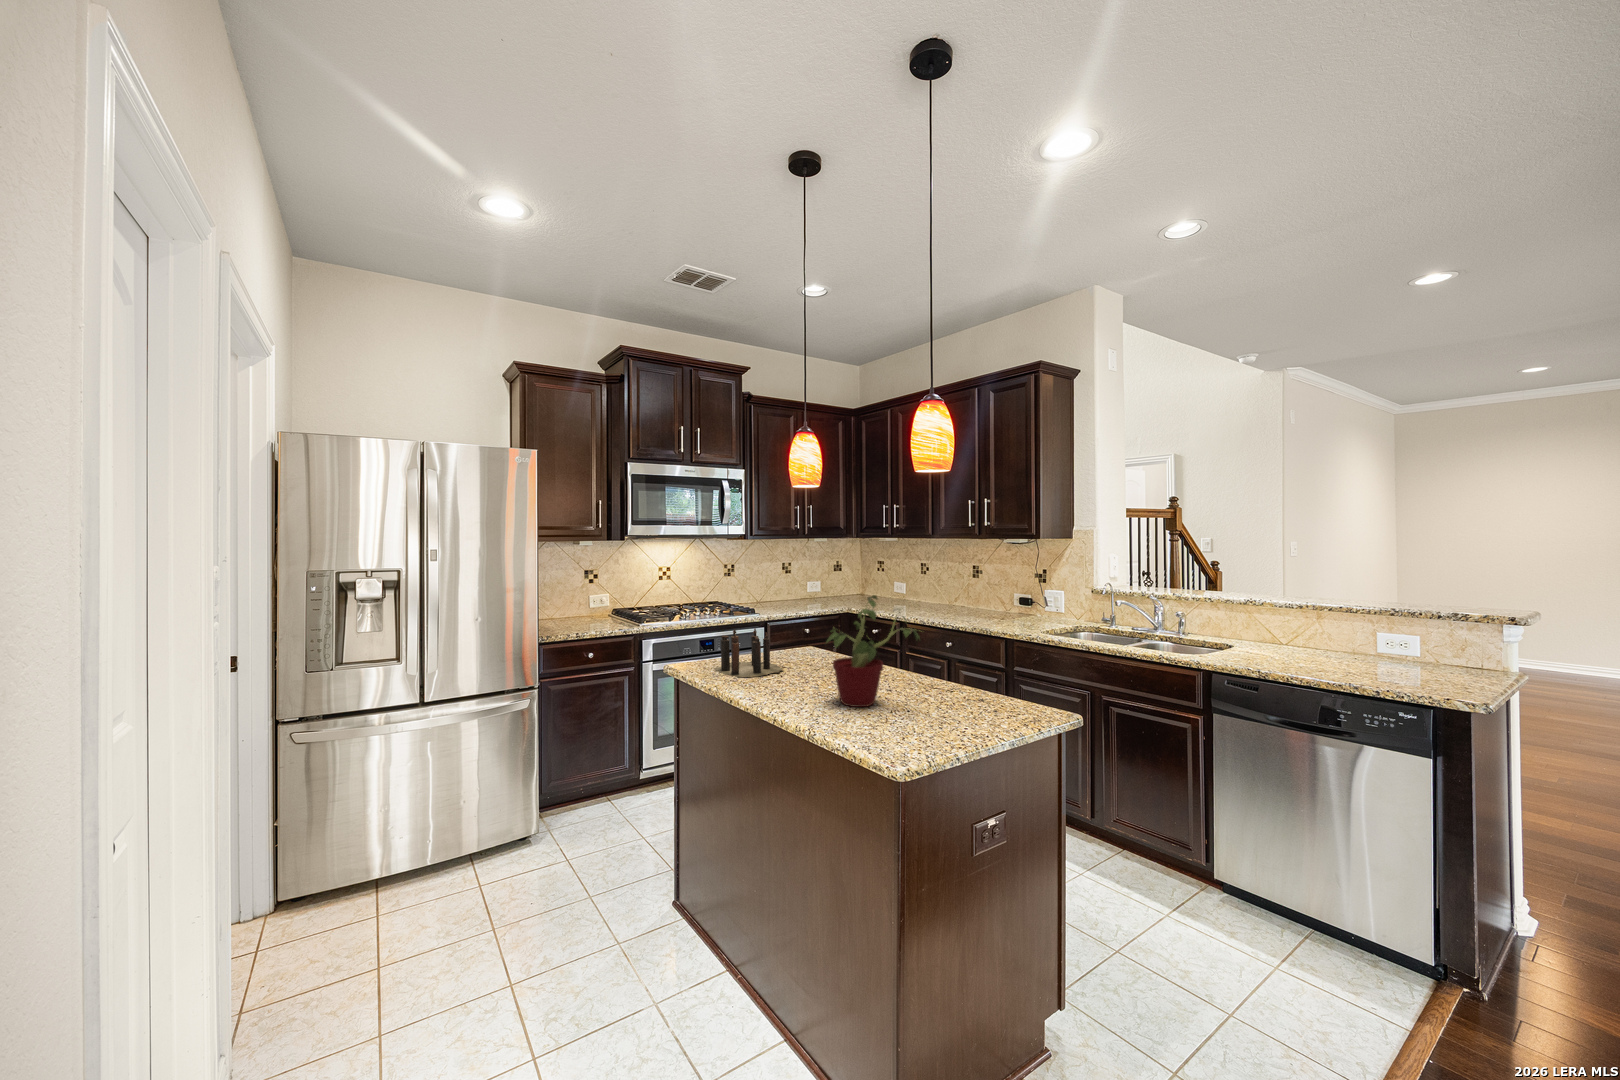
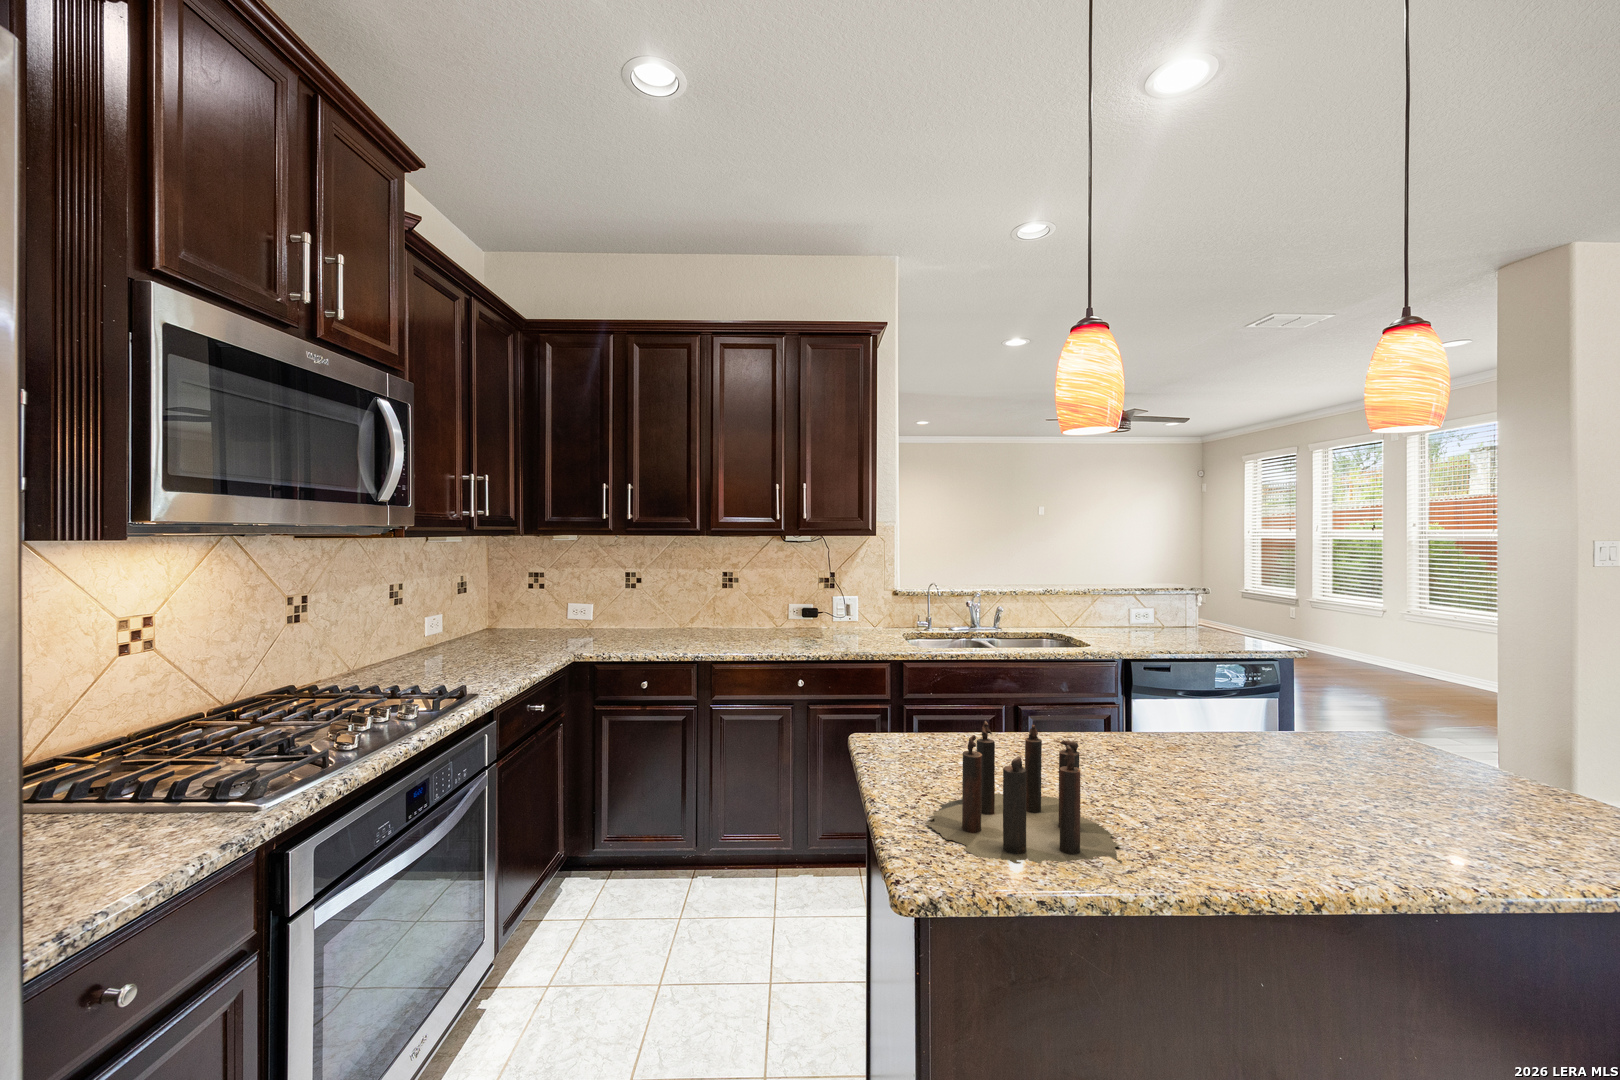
potted plant: present [827,595,919,707] -> none [1301,602,1525,831]

